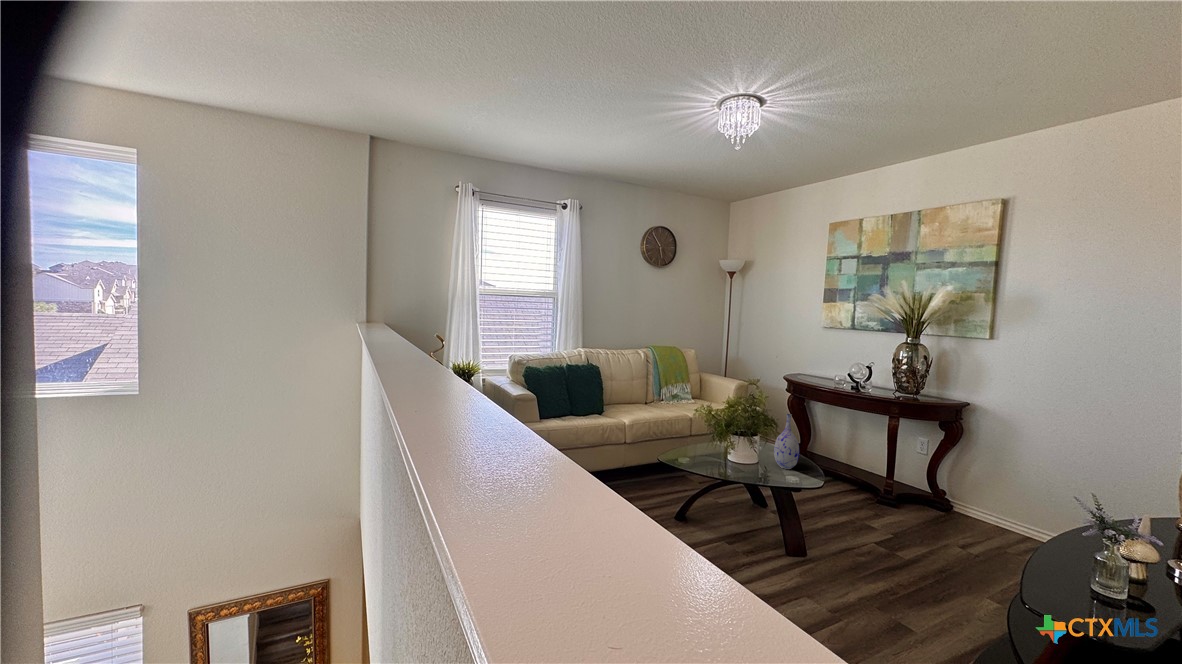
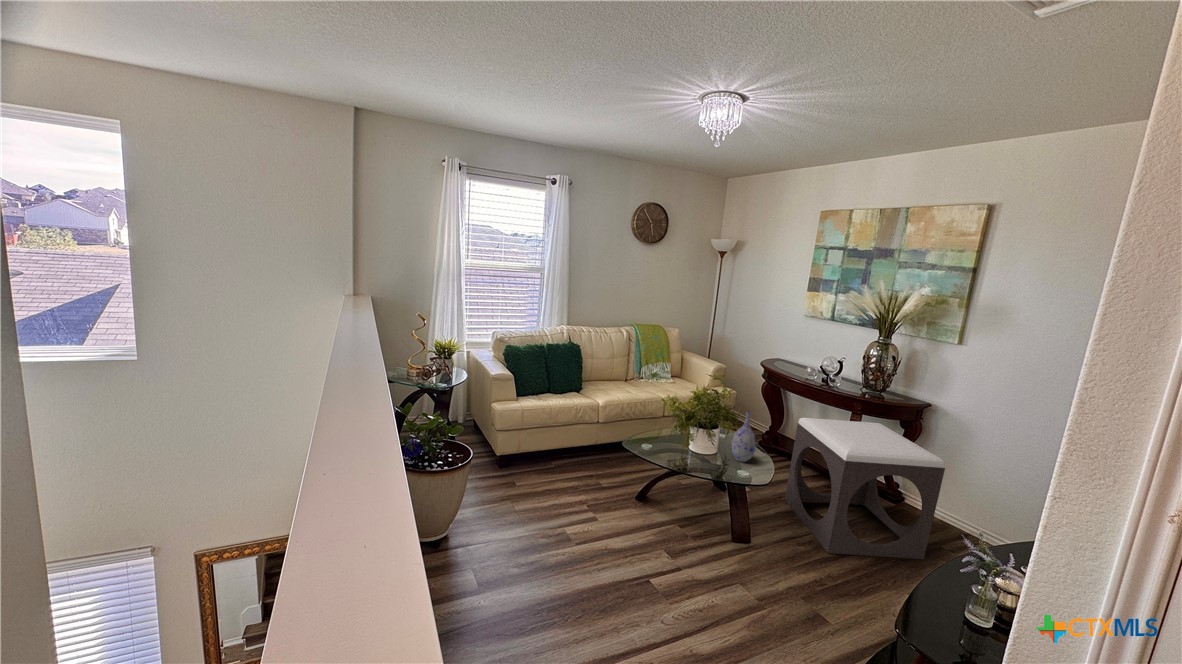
footstool: none [830,422,1002,564] -> present [785,418,945,559]

